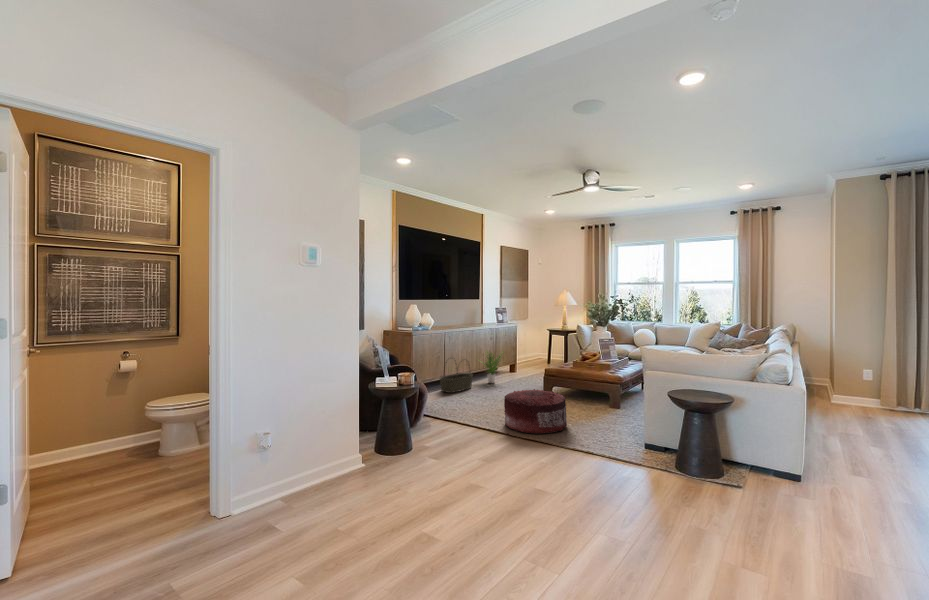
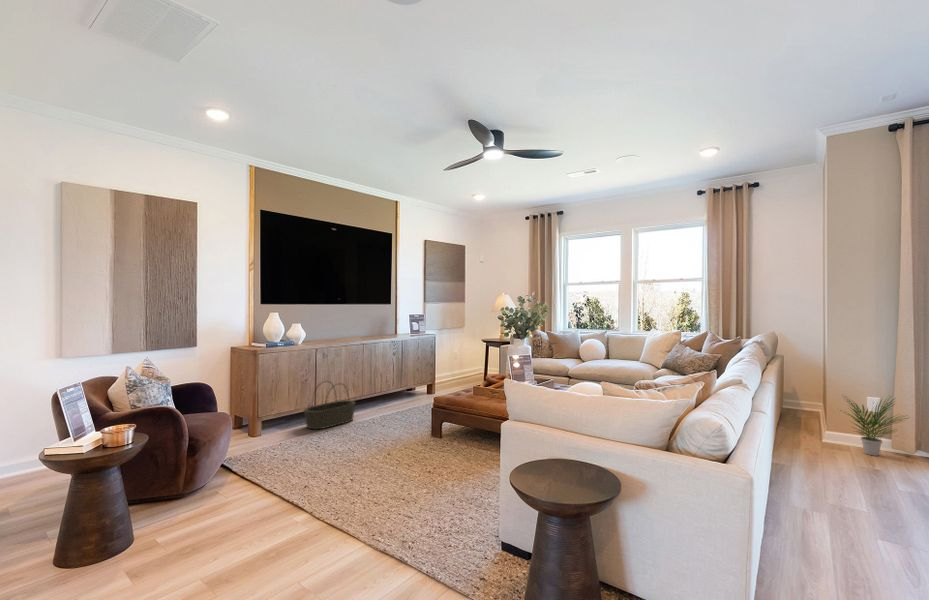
potted plant: present [483,352,502,383] -> present [840,398,902,456]
pouf: present [504,389,567,434] -> none [324,435,421,514]

